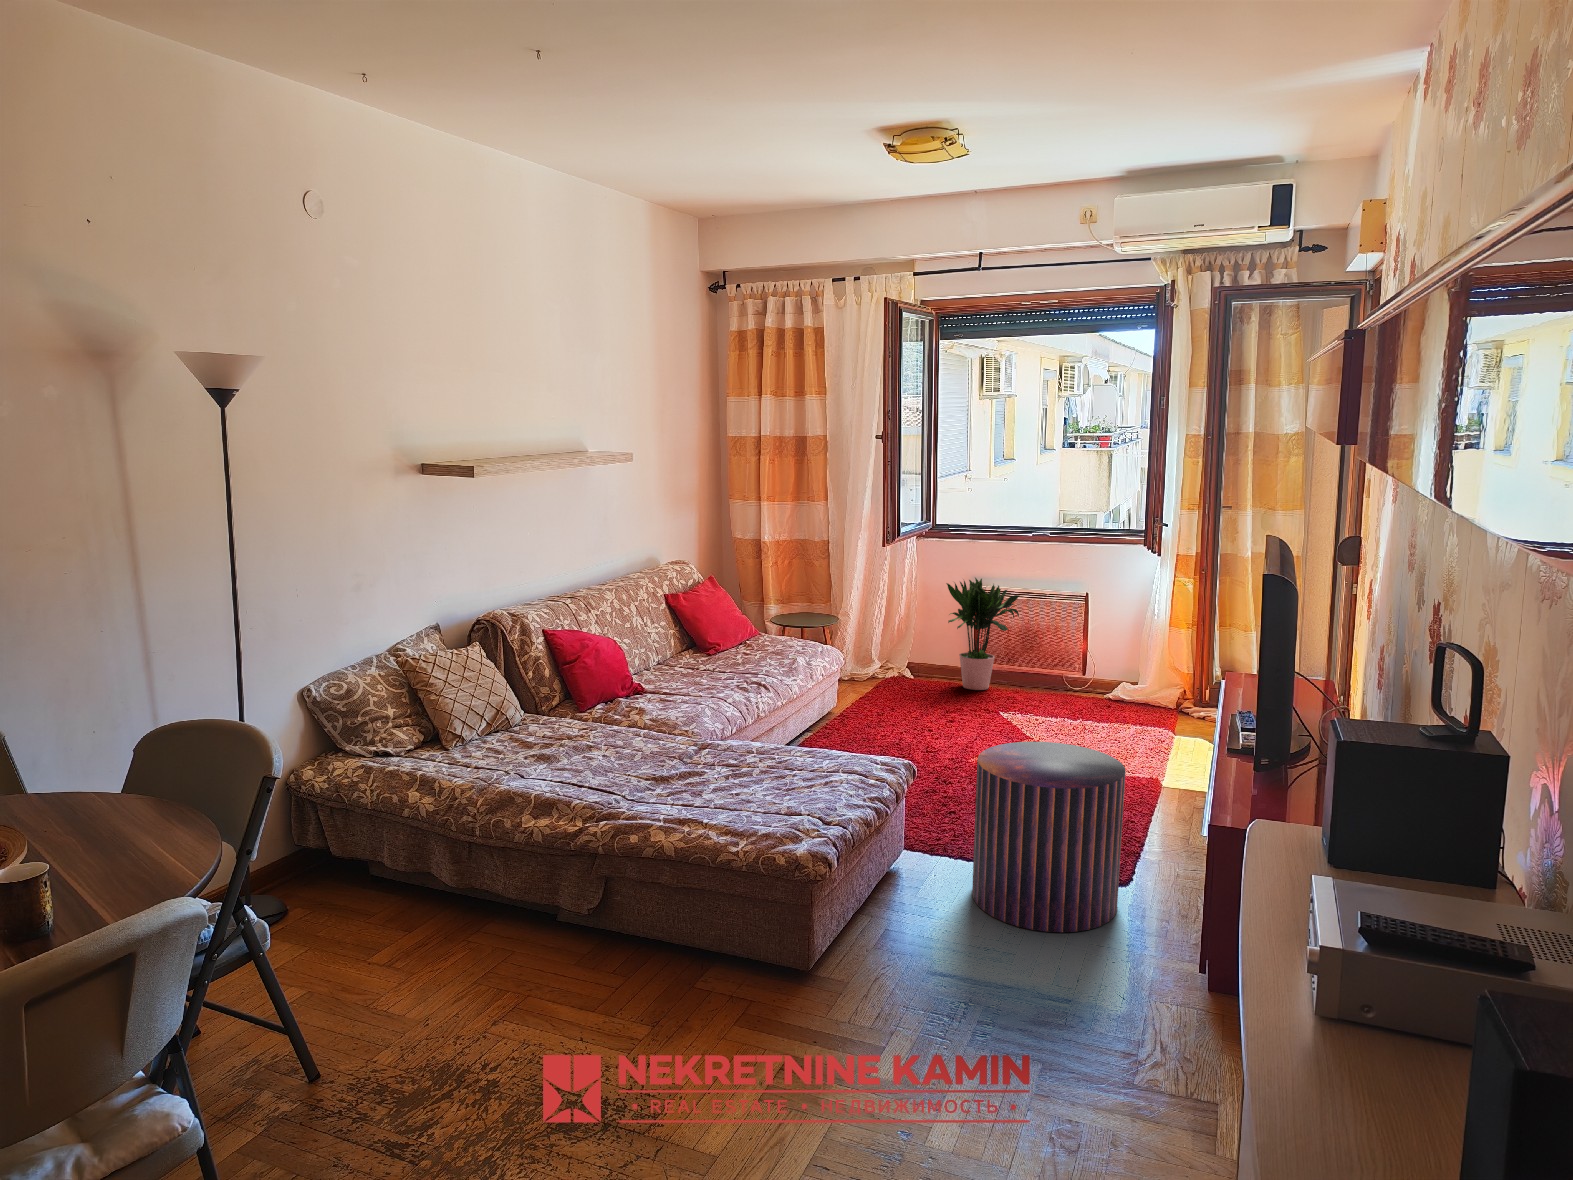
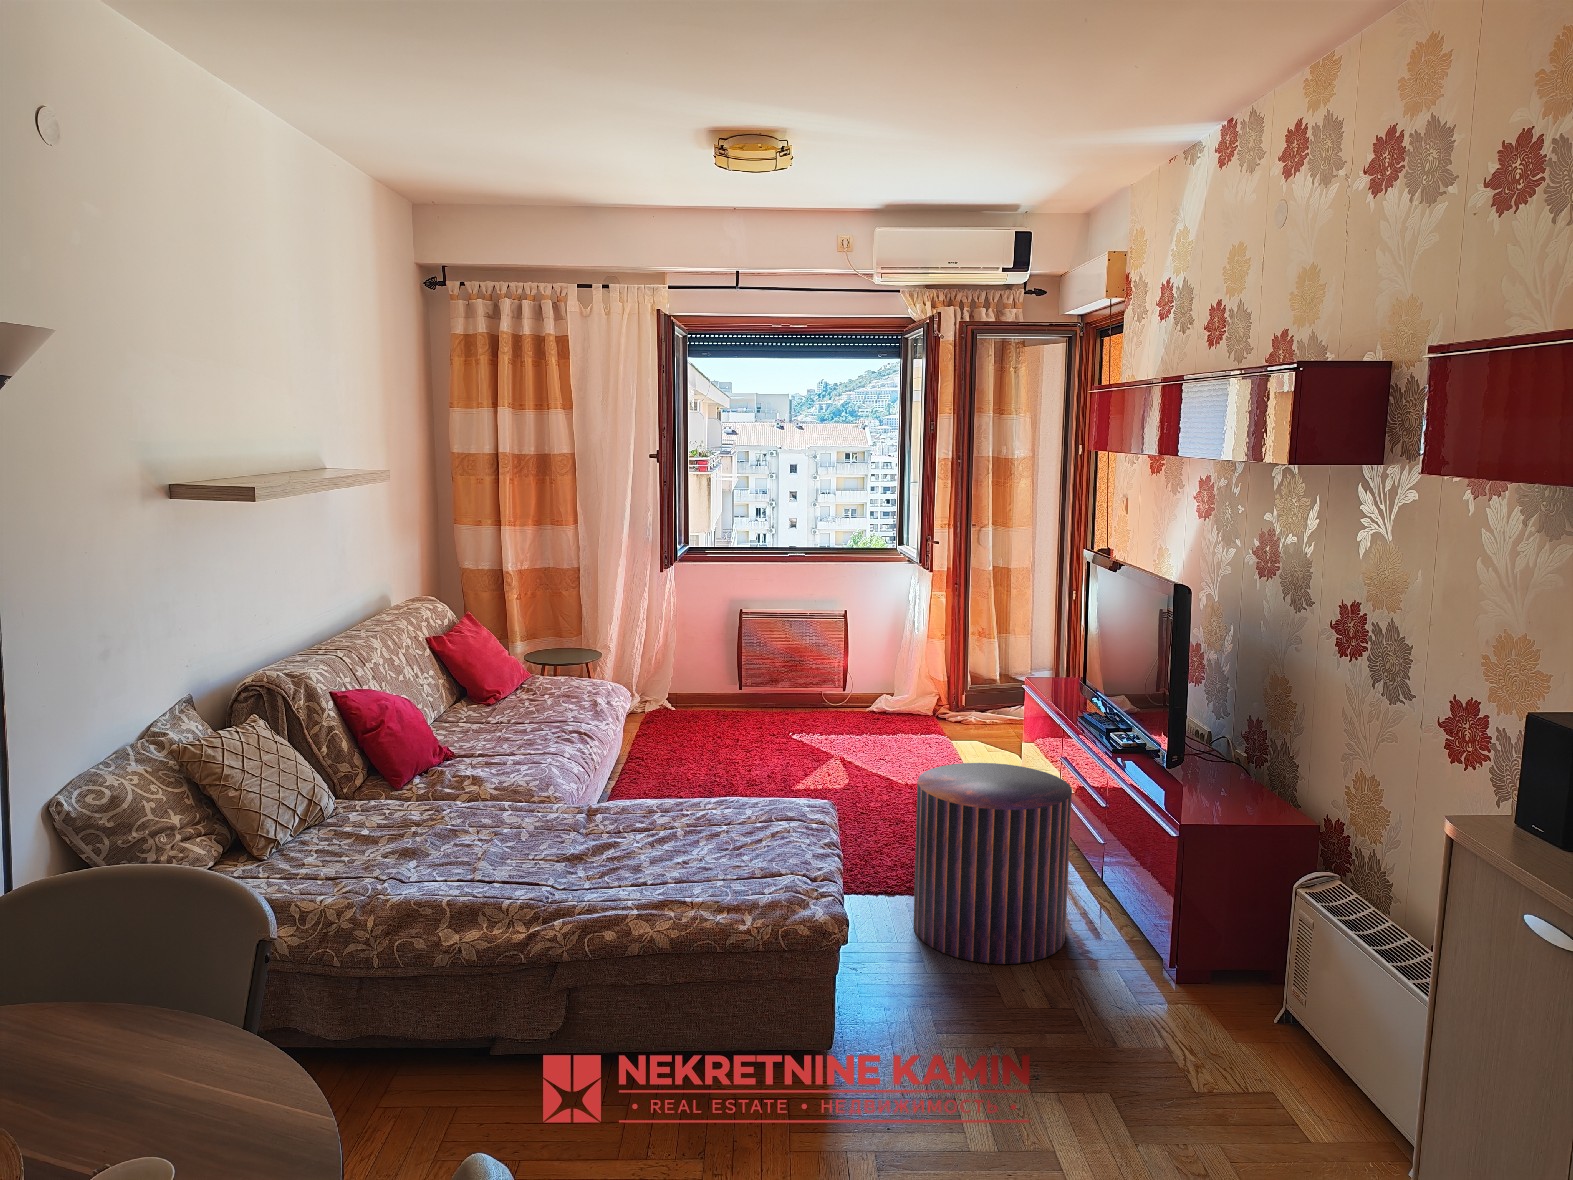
potted plant: present [946,578,1020,690] -> none [719,599,802,721]

